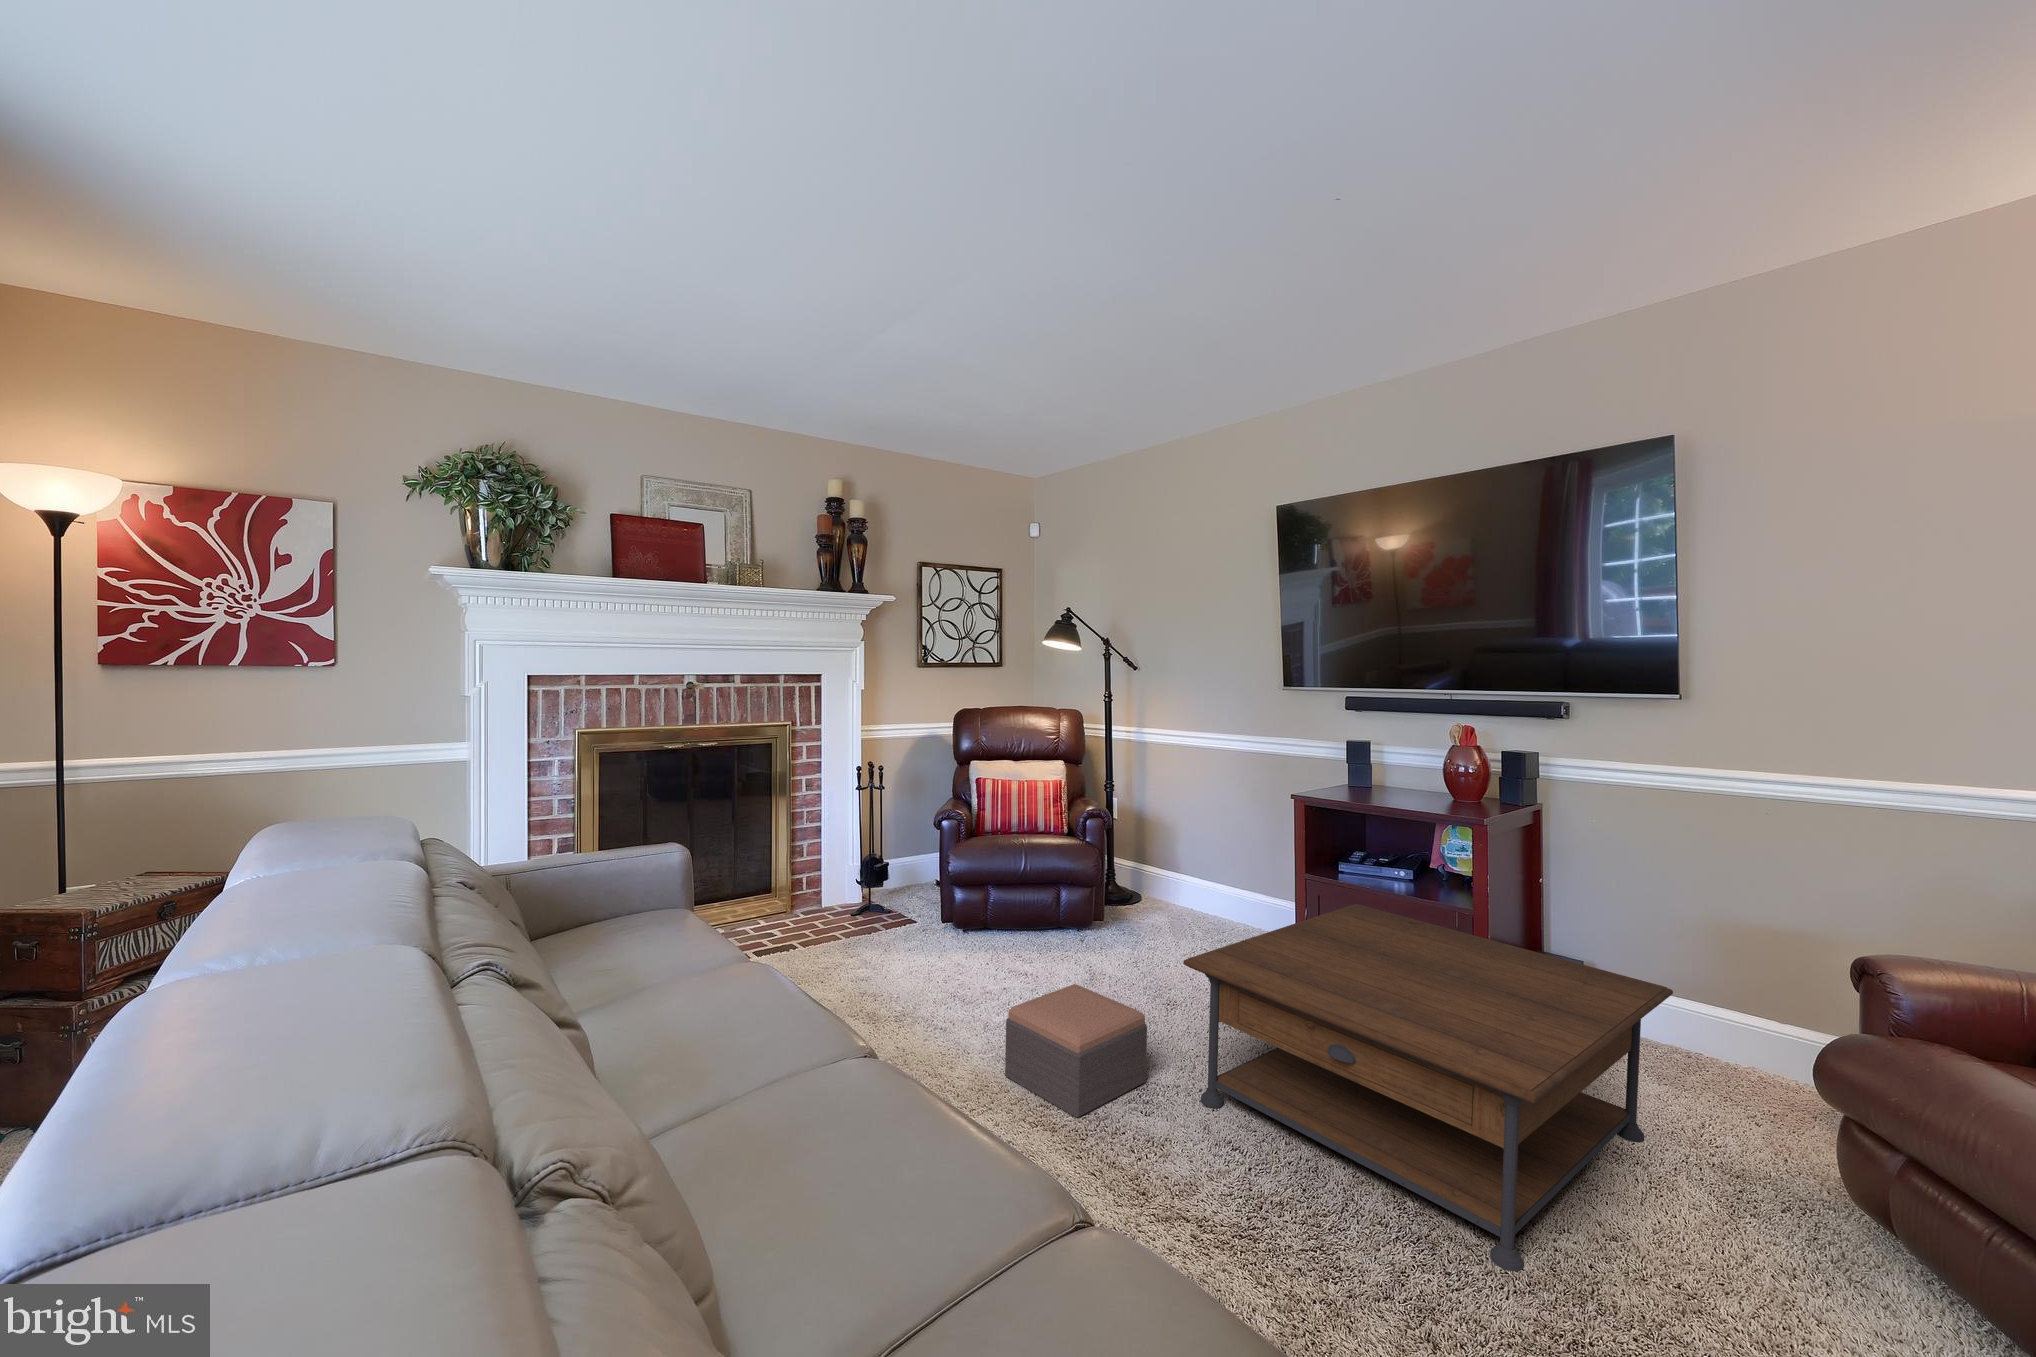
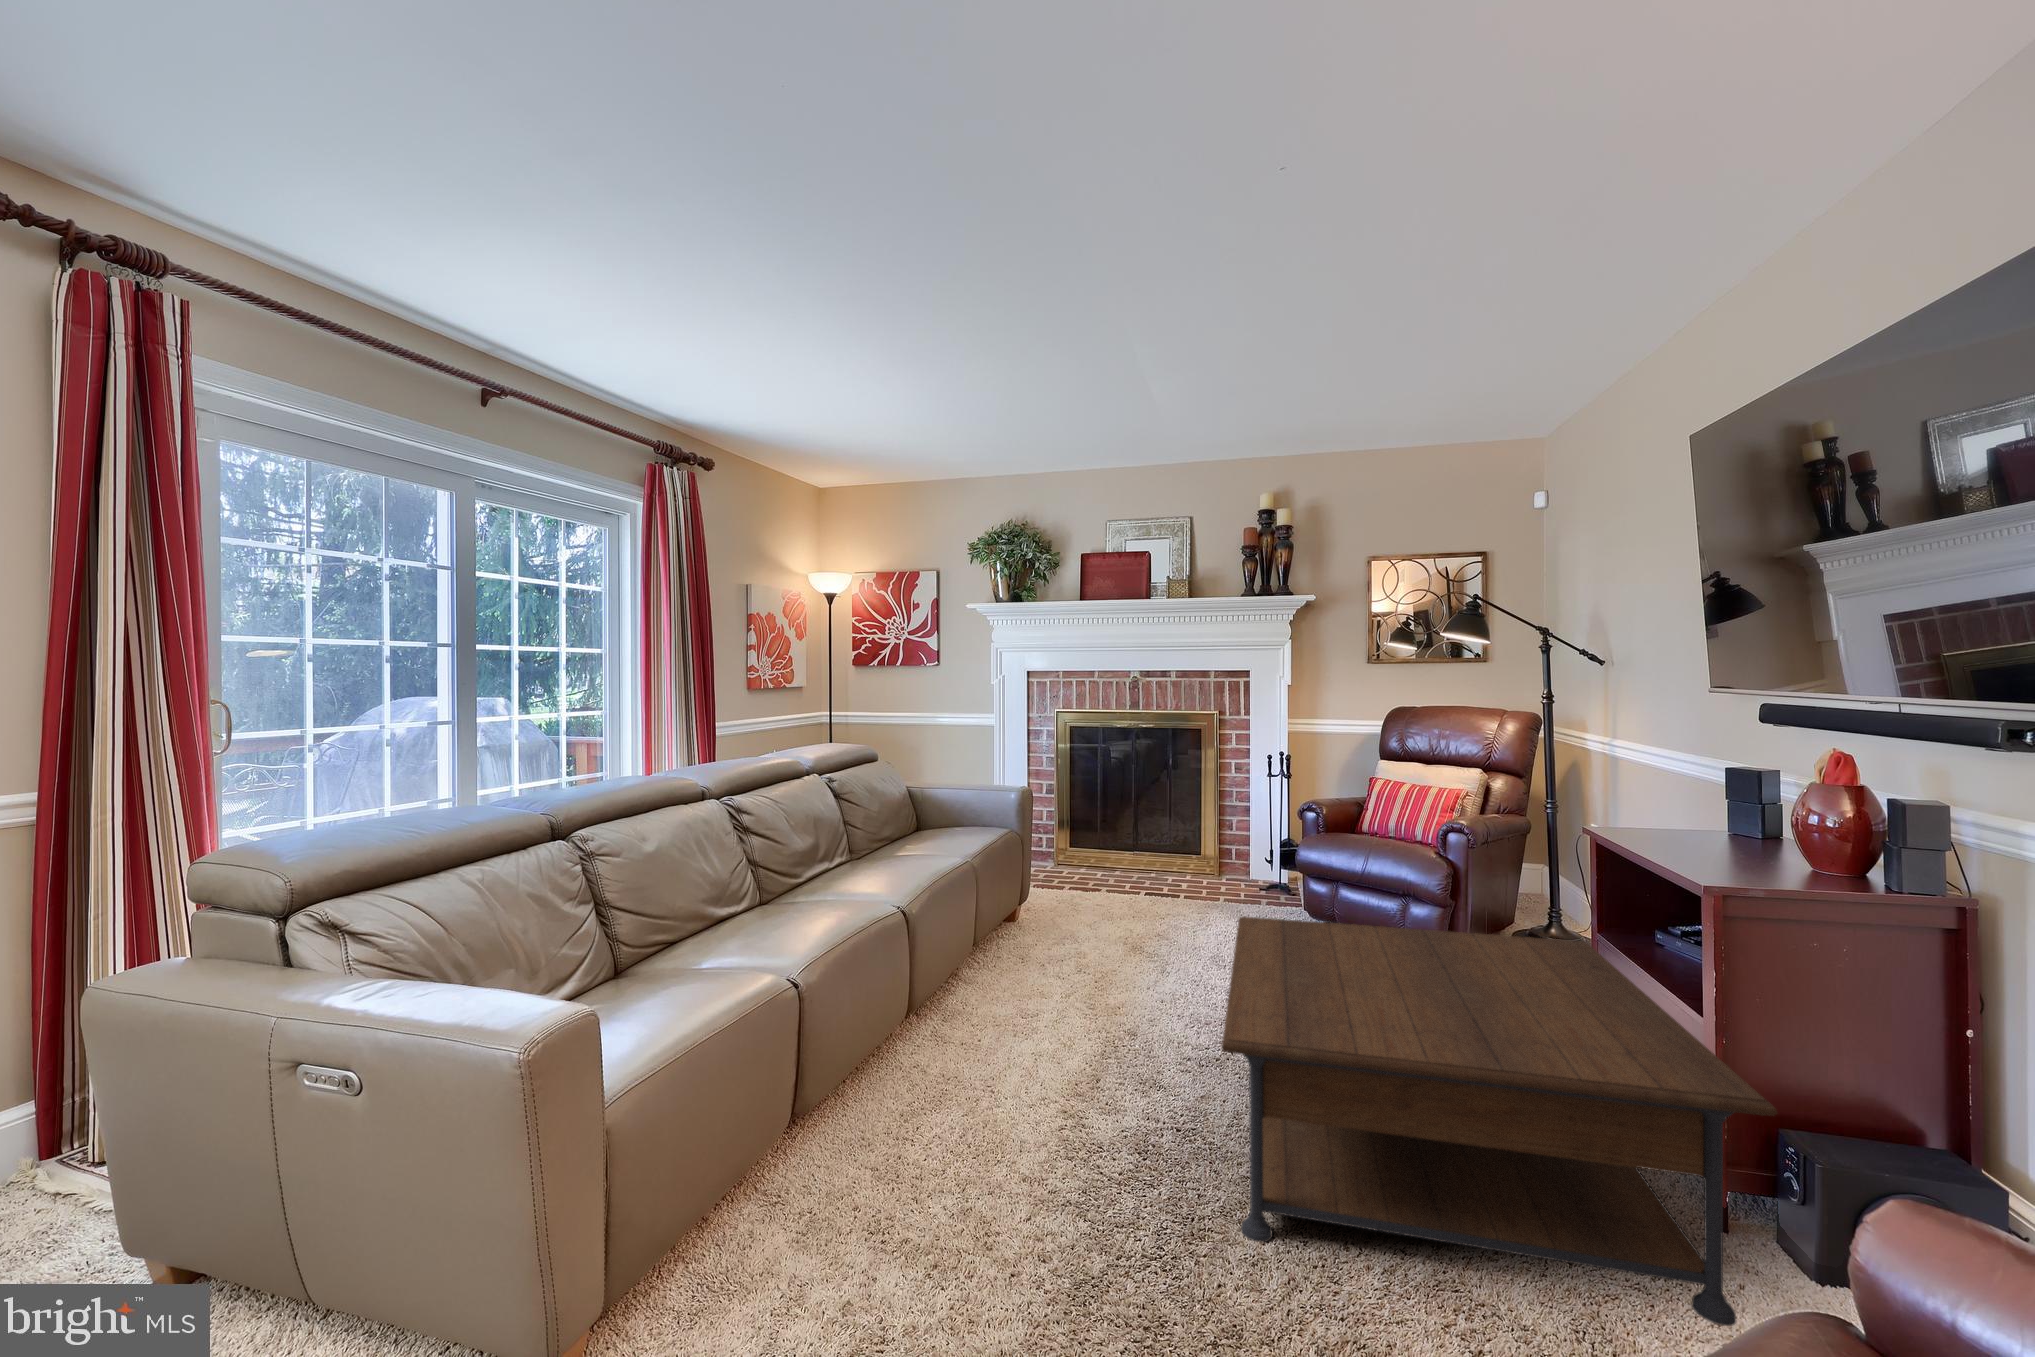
footstool: present [1005,984,1147,1118] -> none [1141,934,1239,1035]

